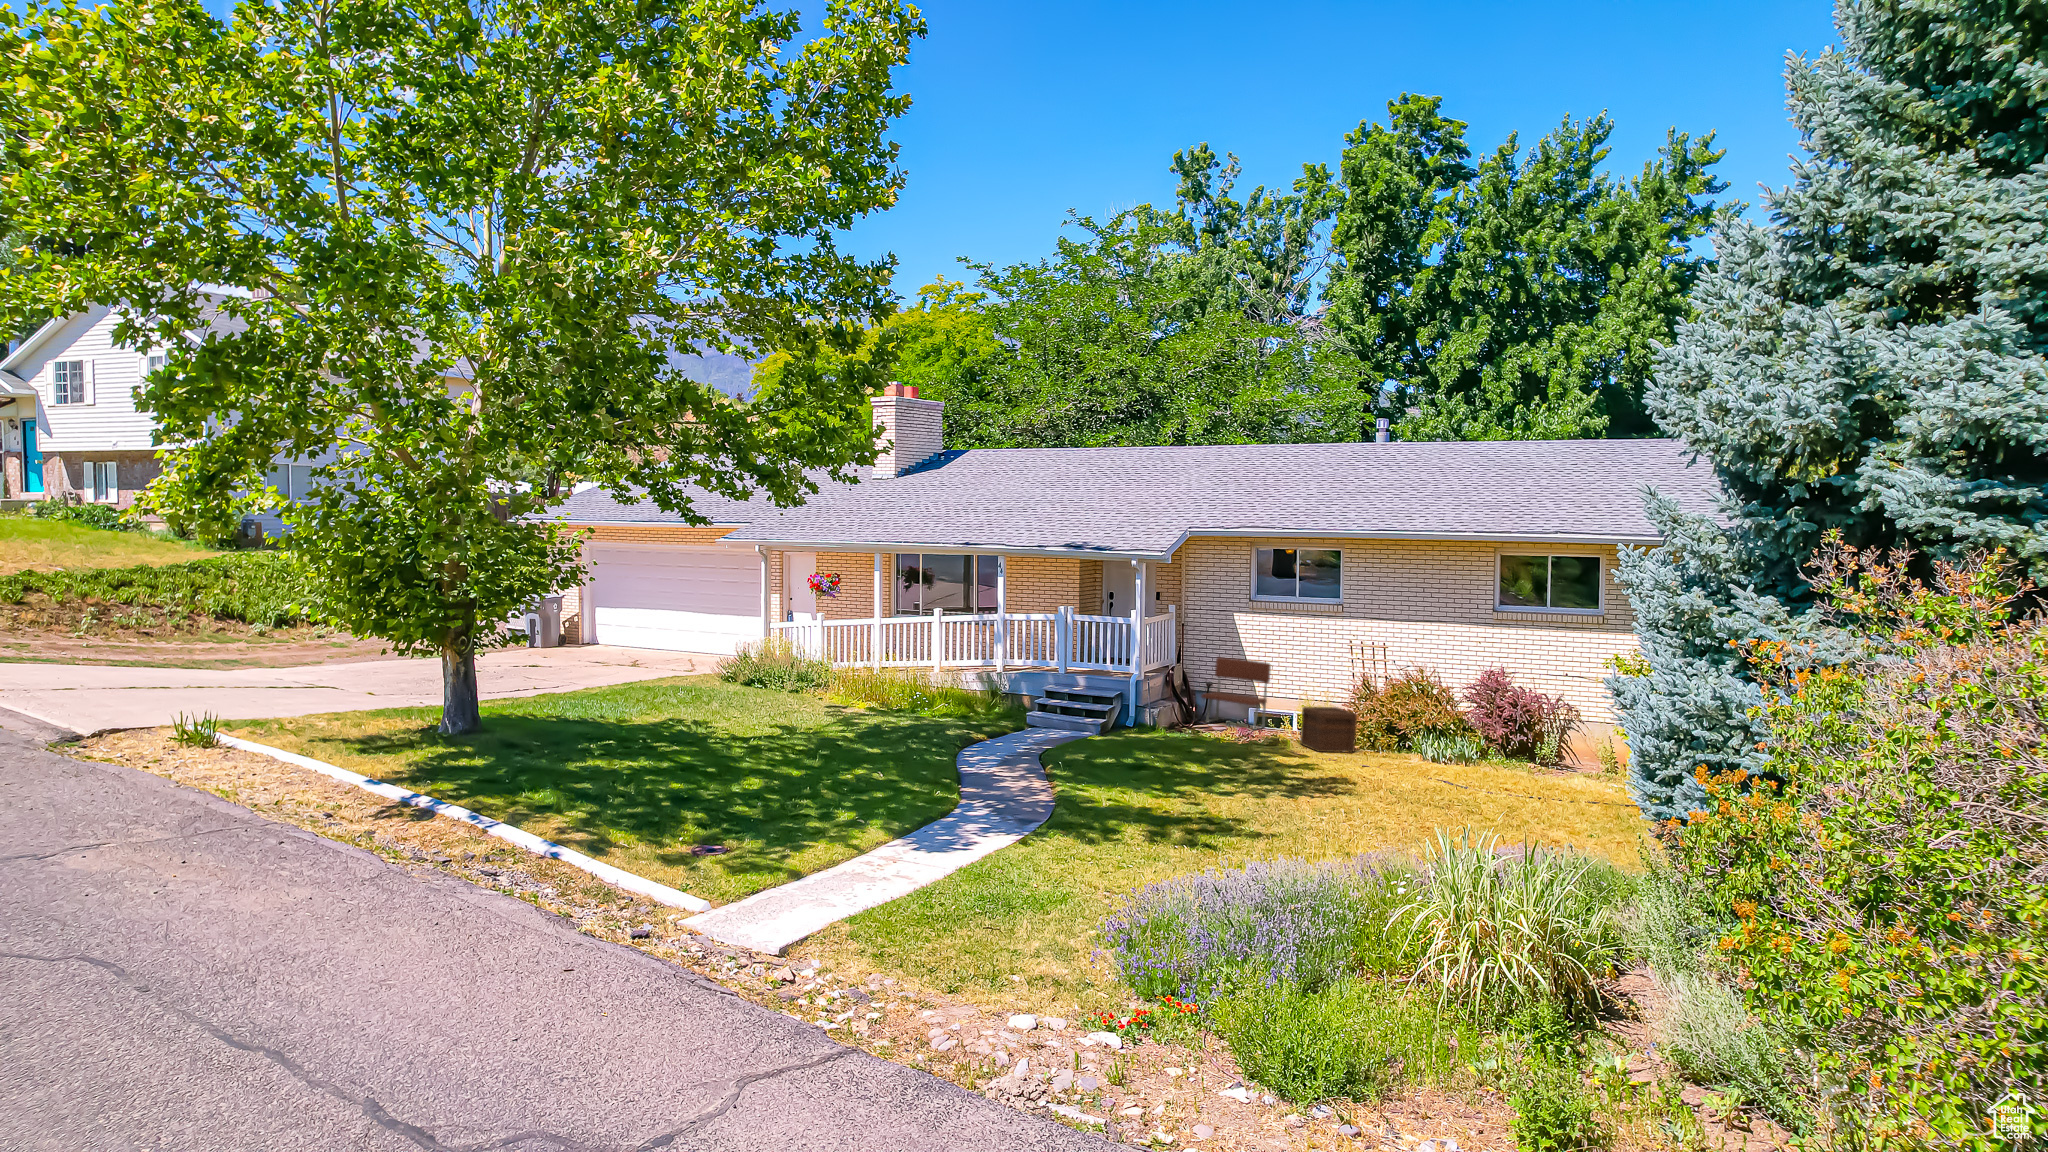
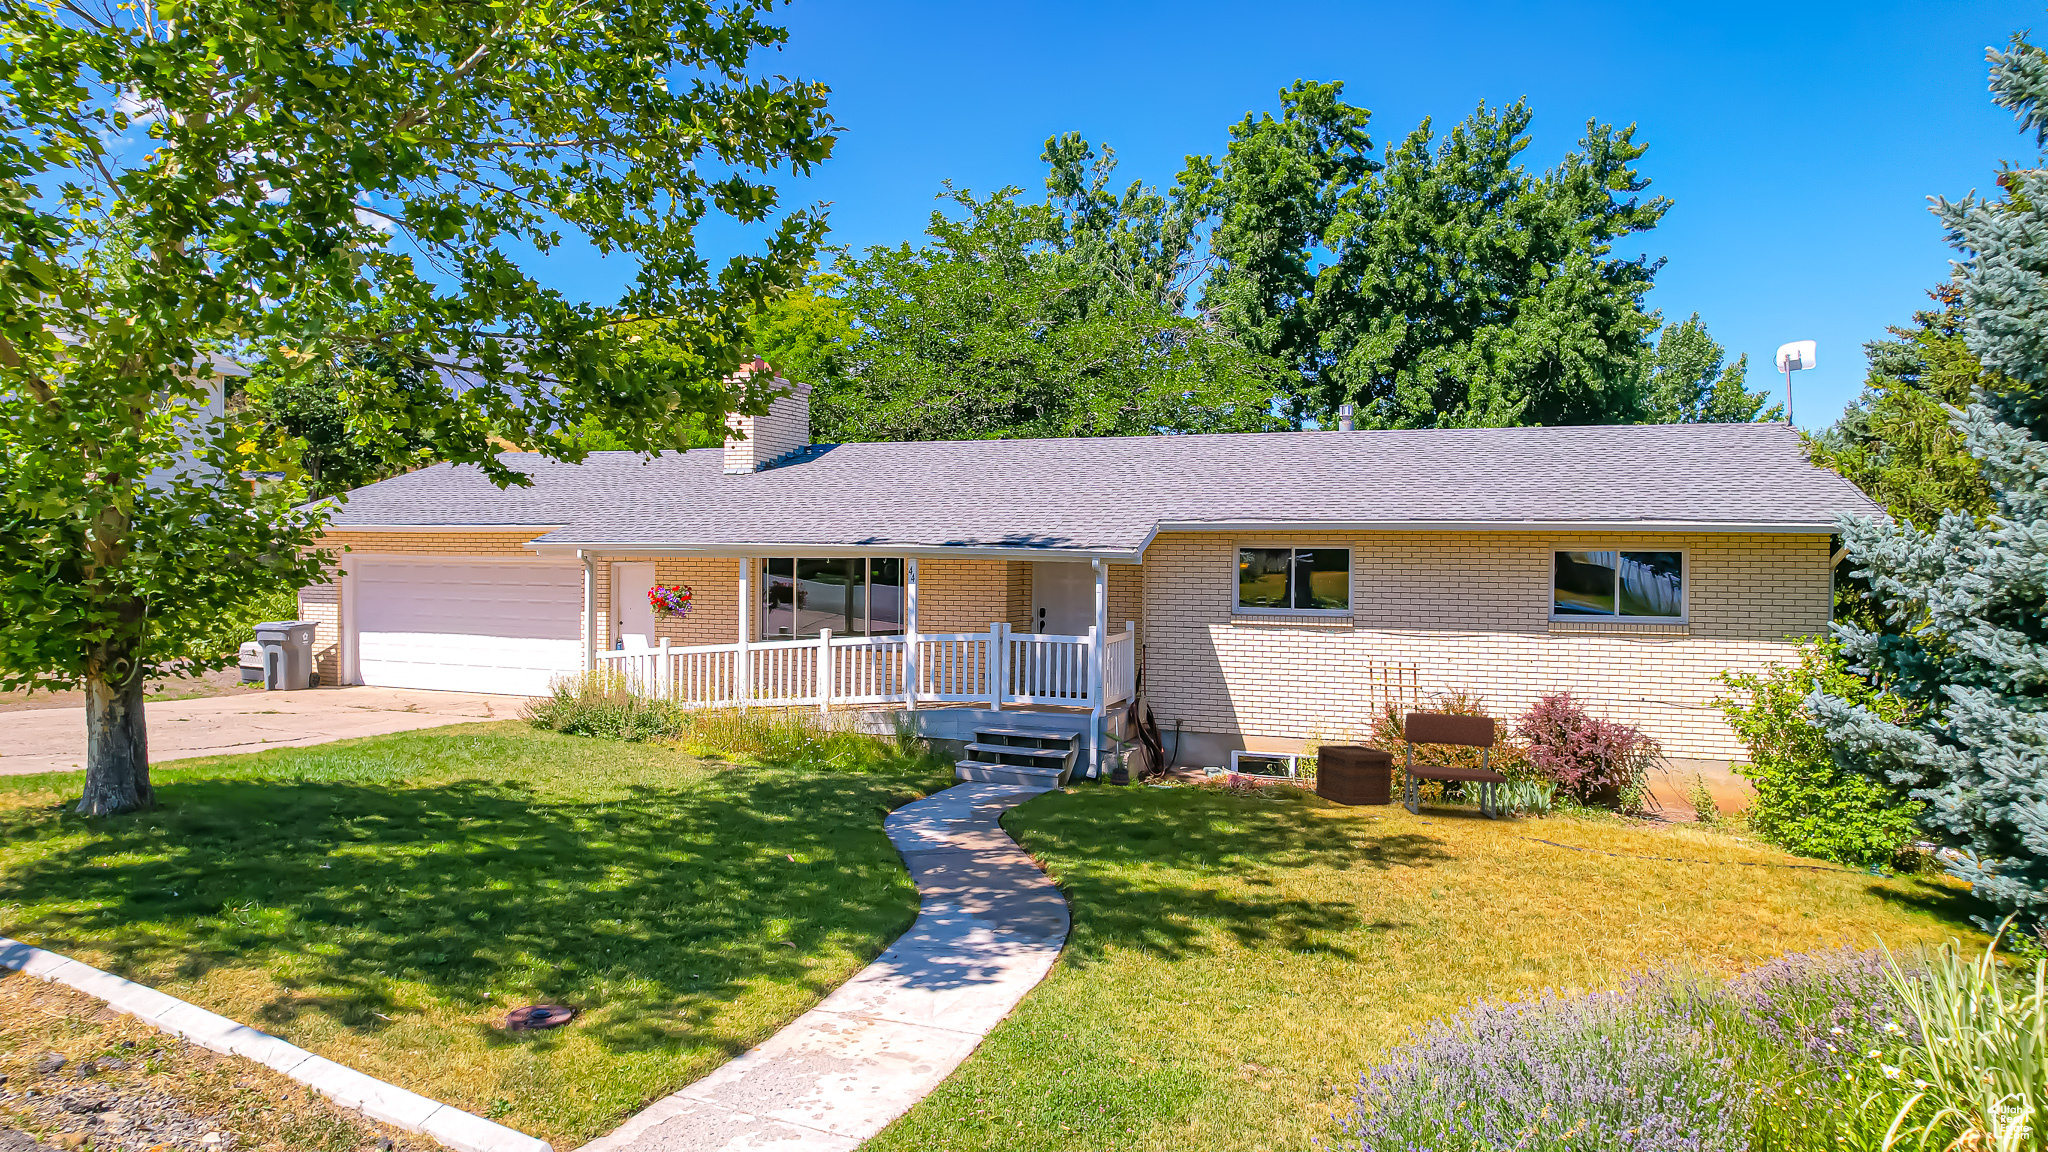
bench: present [1201,657,1271,730] -> present [1404,713,1506,819]
potted plant: none [1135,692,1160,733] -> present [1102,732,1133,785]

